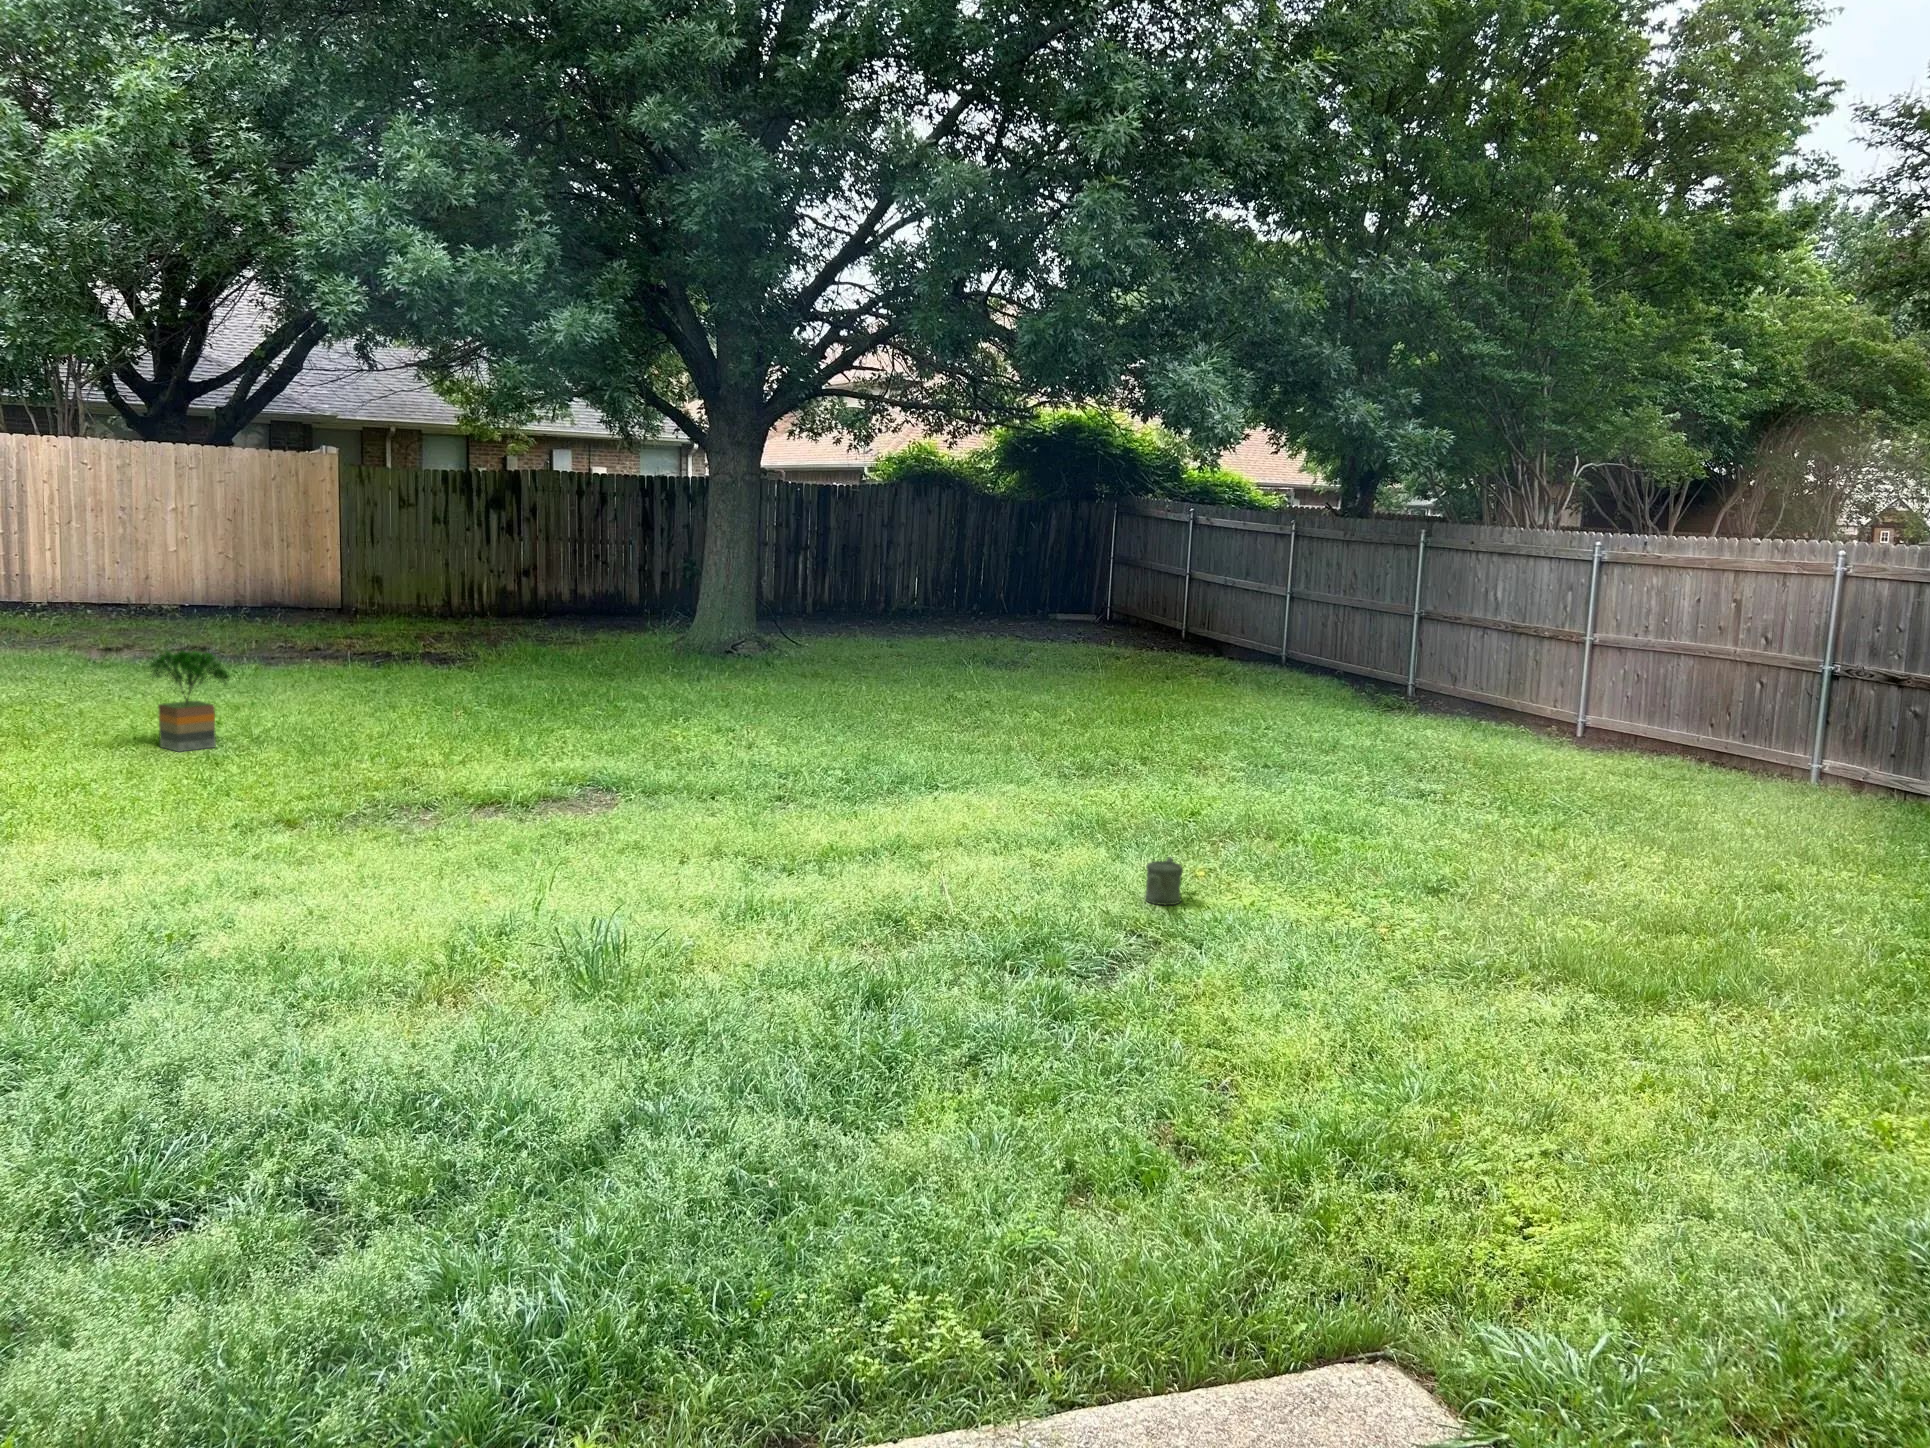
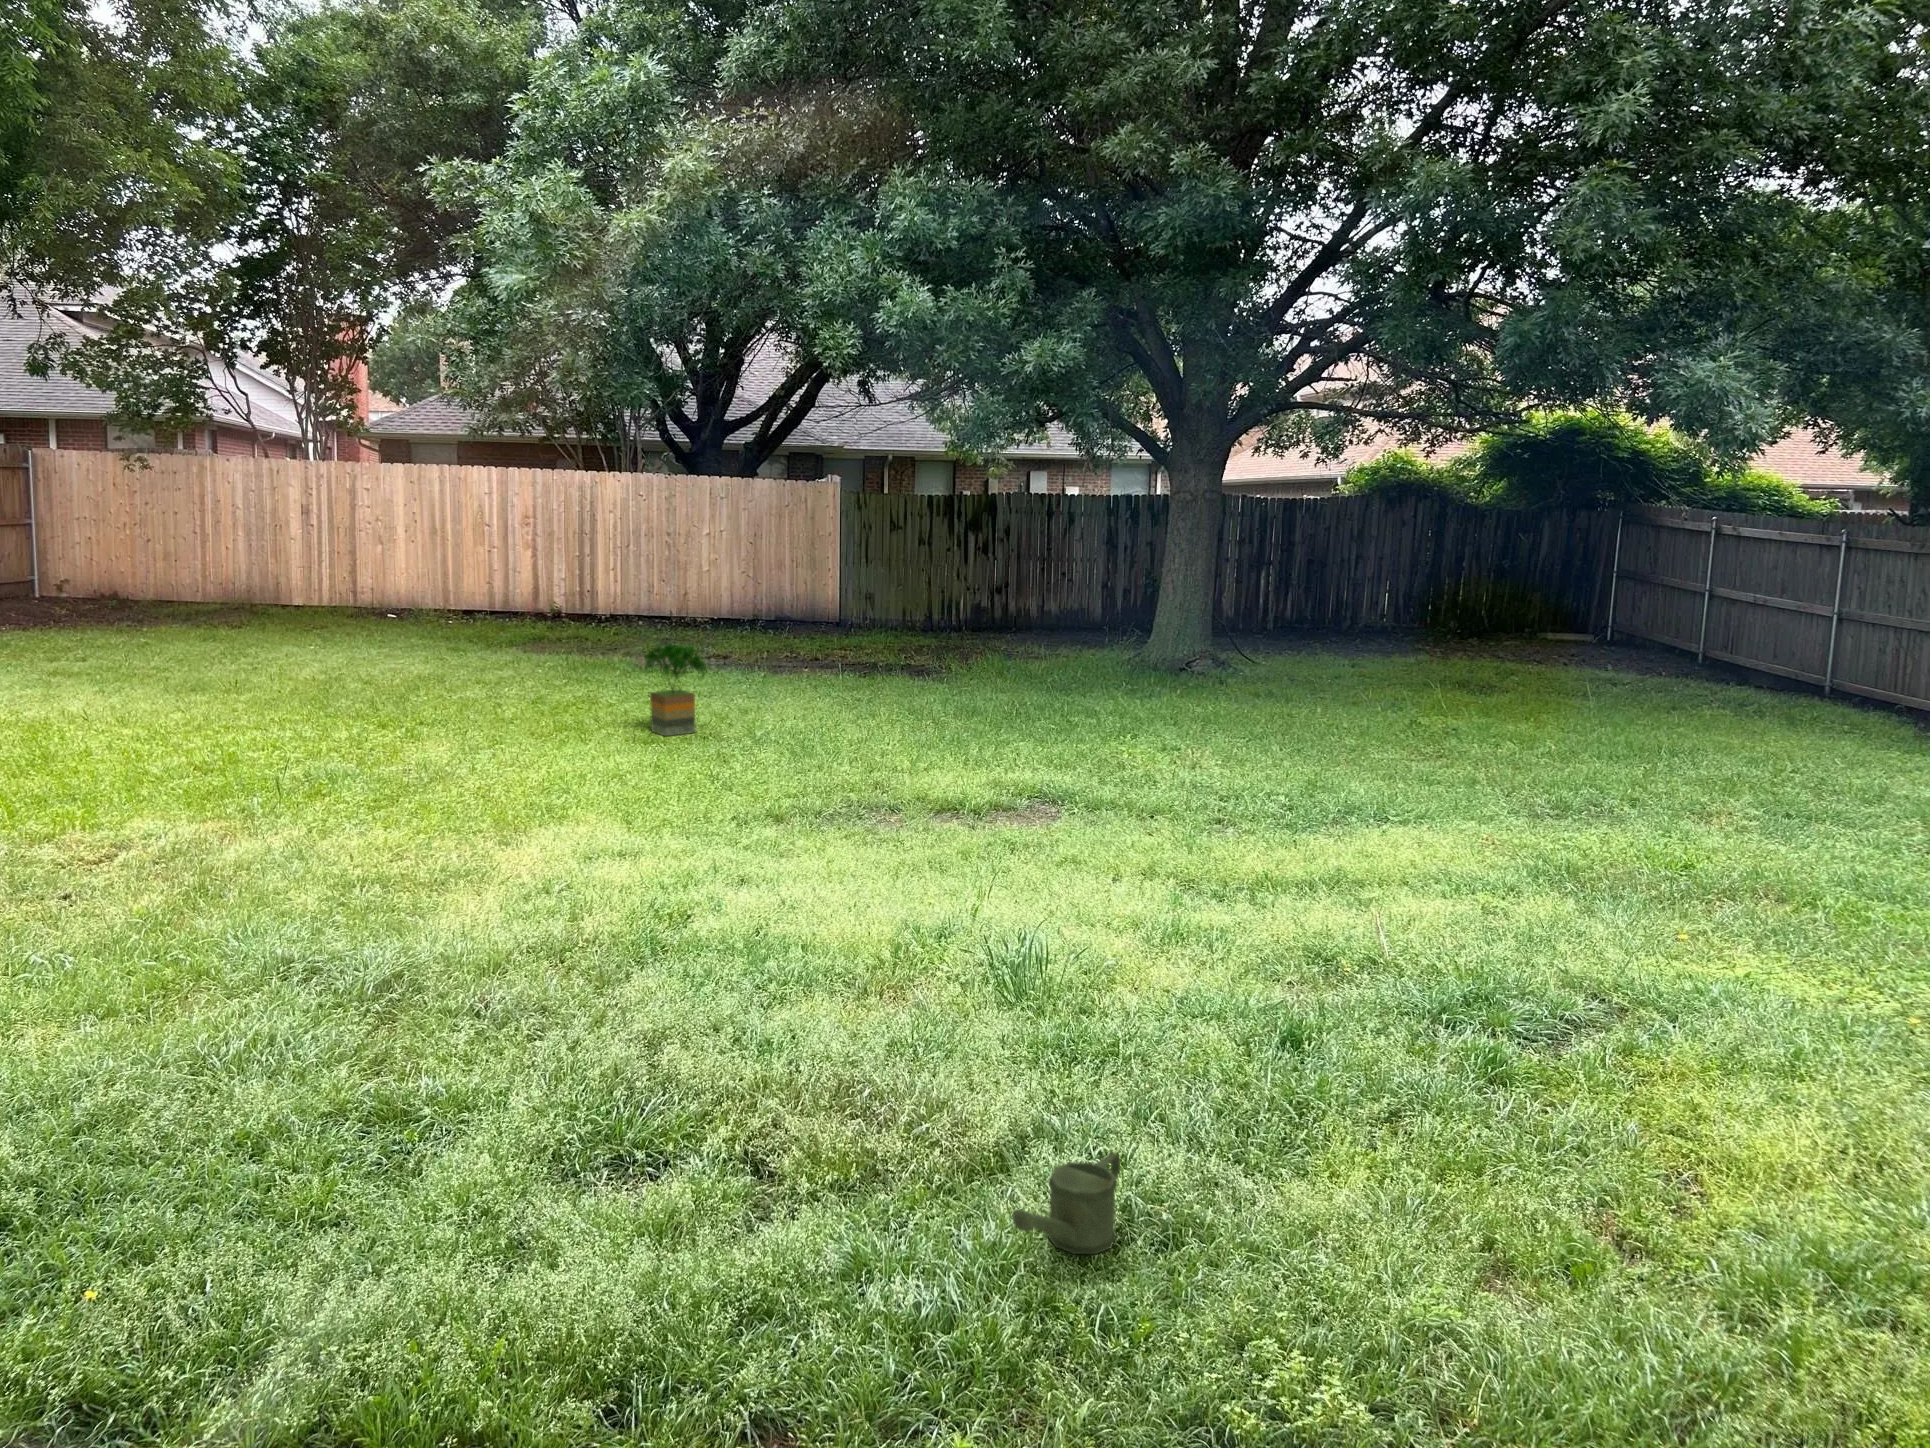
watering can: present [1145,857,1183,905] -> present [1013,1153,1120,1254]

